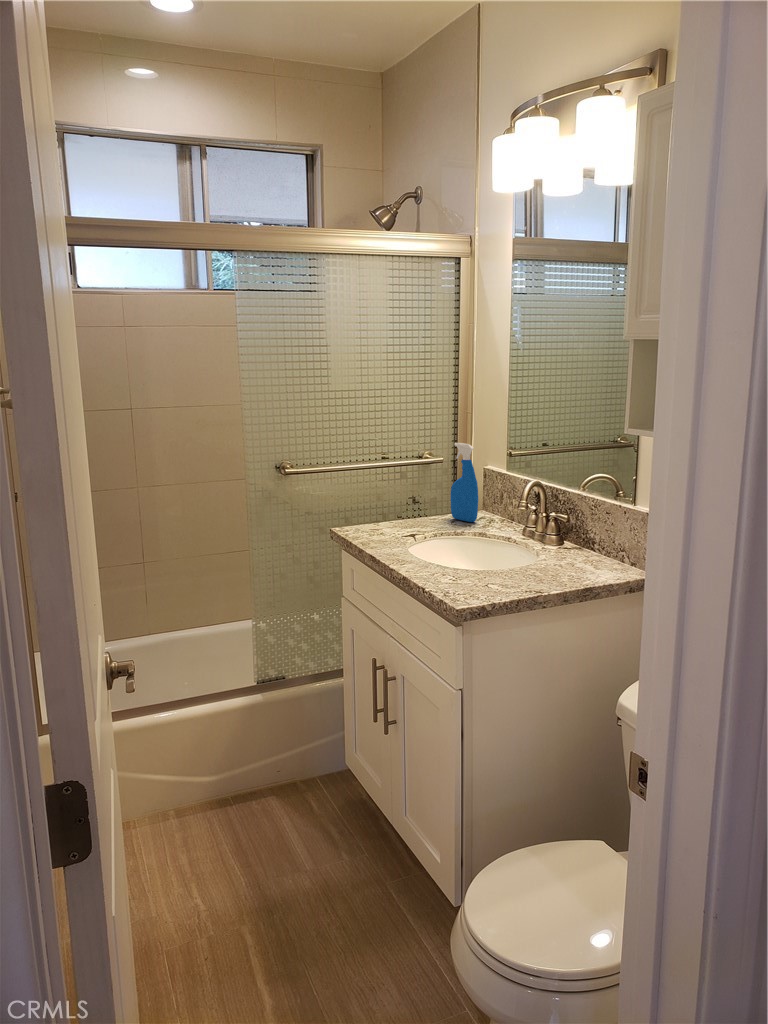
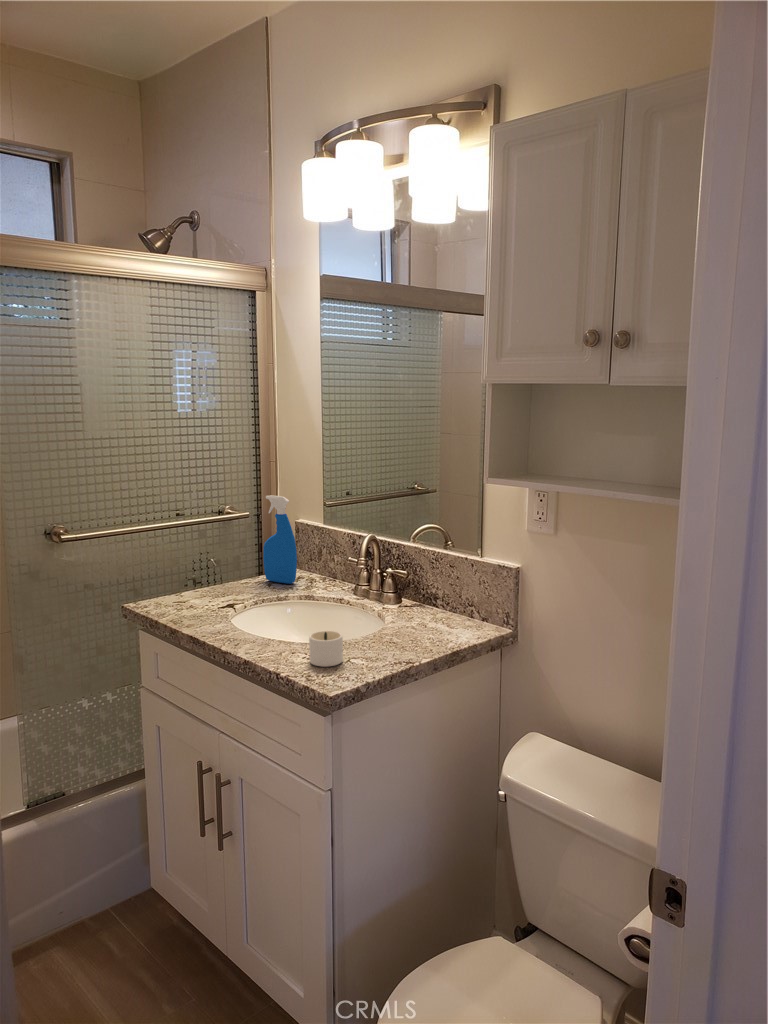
candle: none [454,558,495,587] -> present [309,631,343,667]

